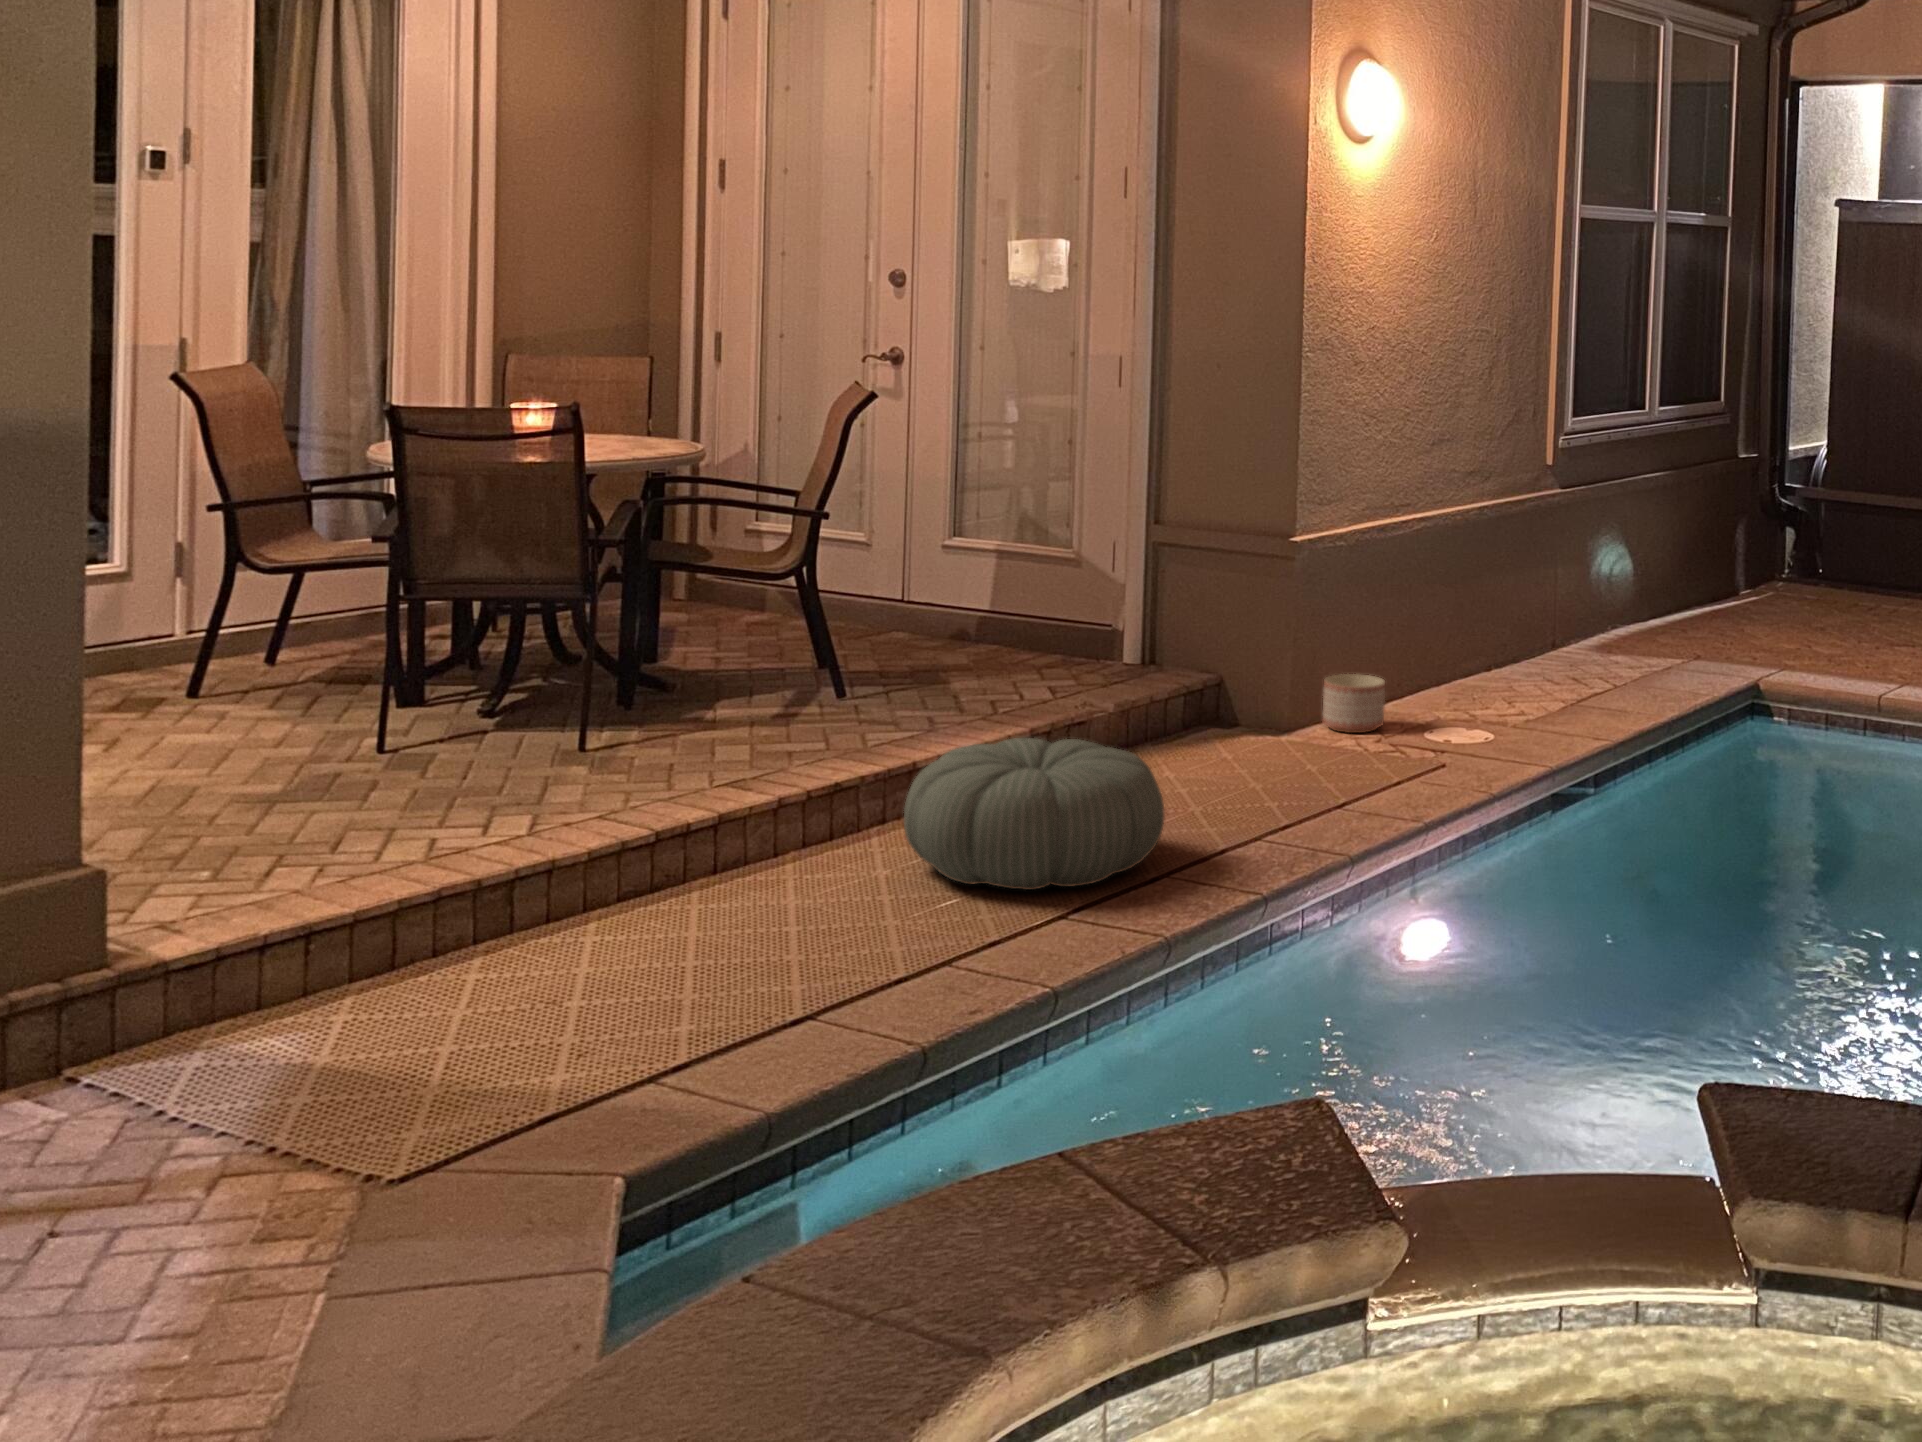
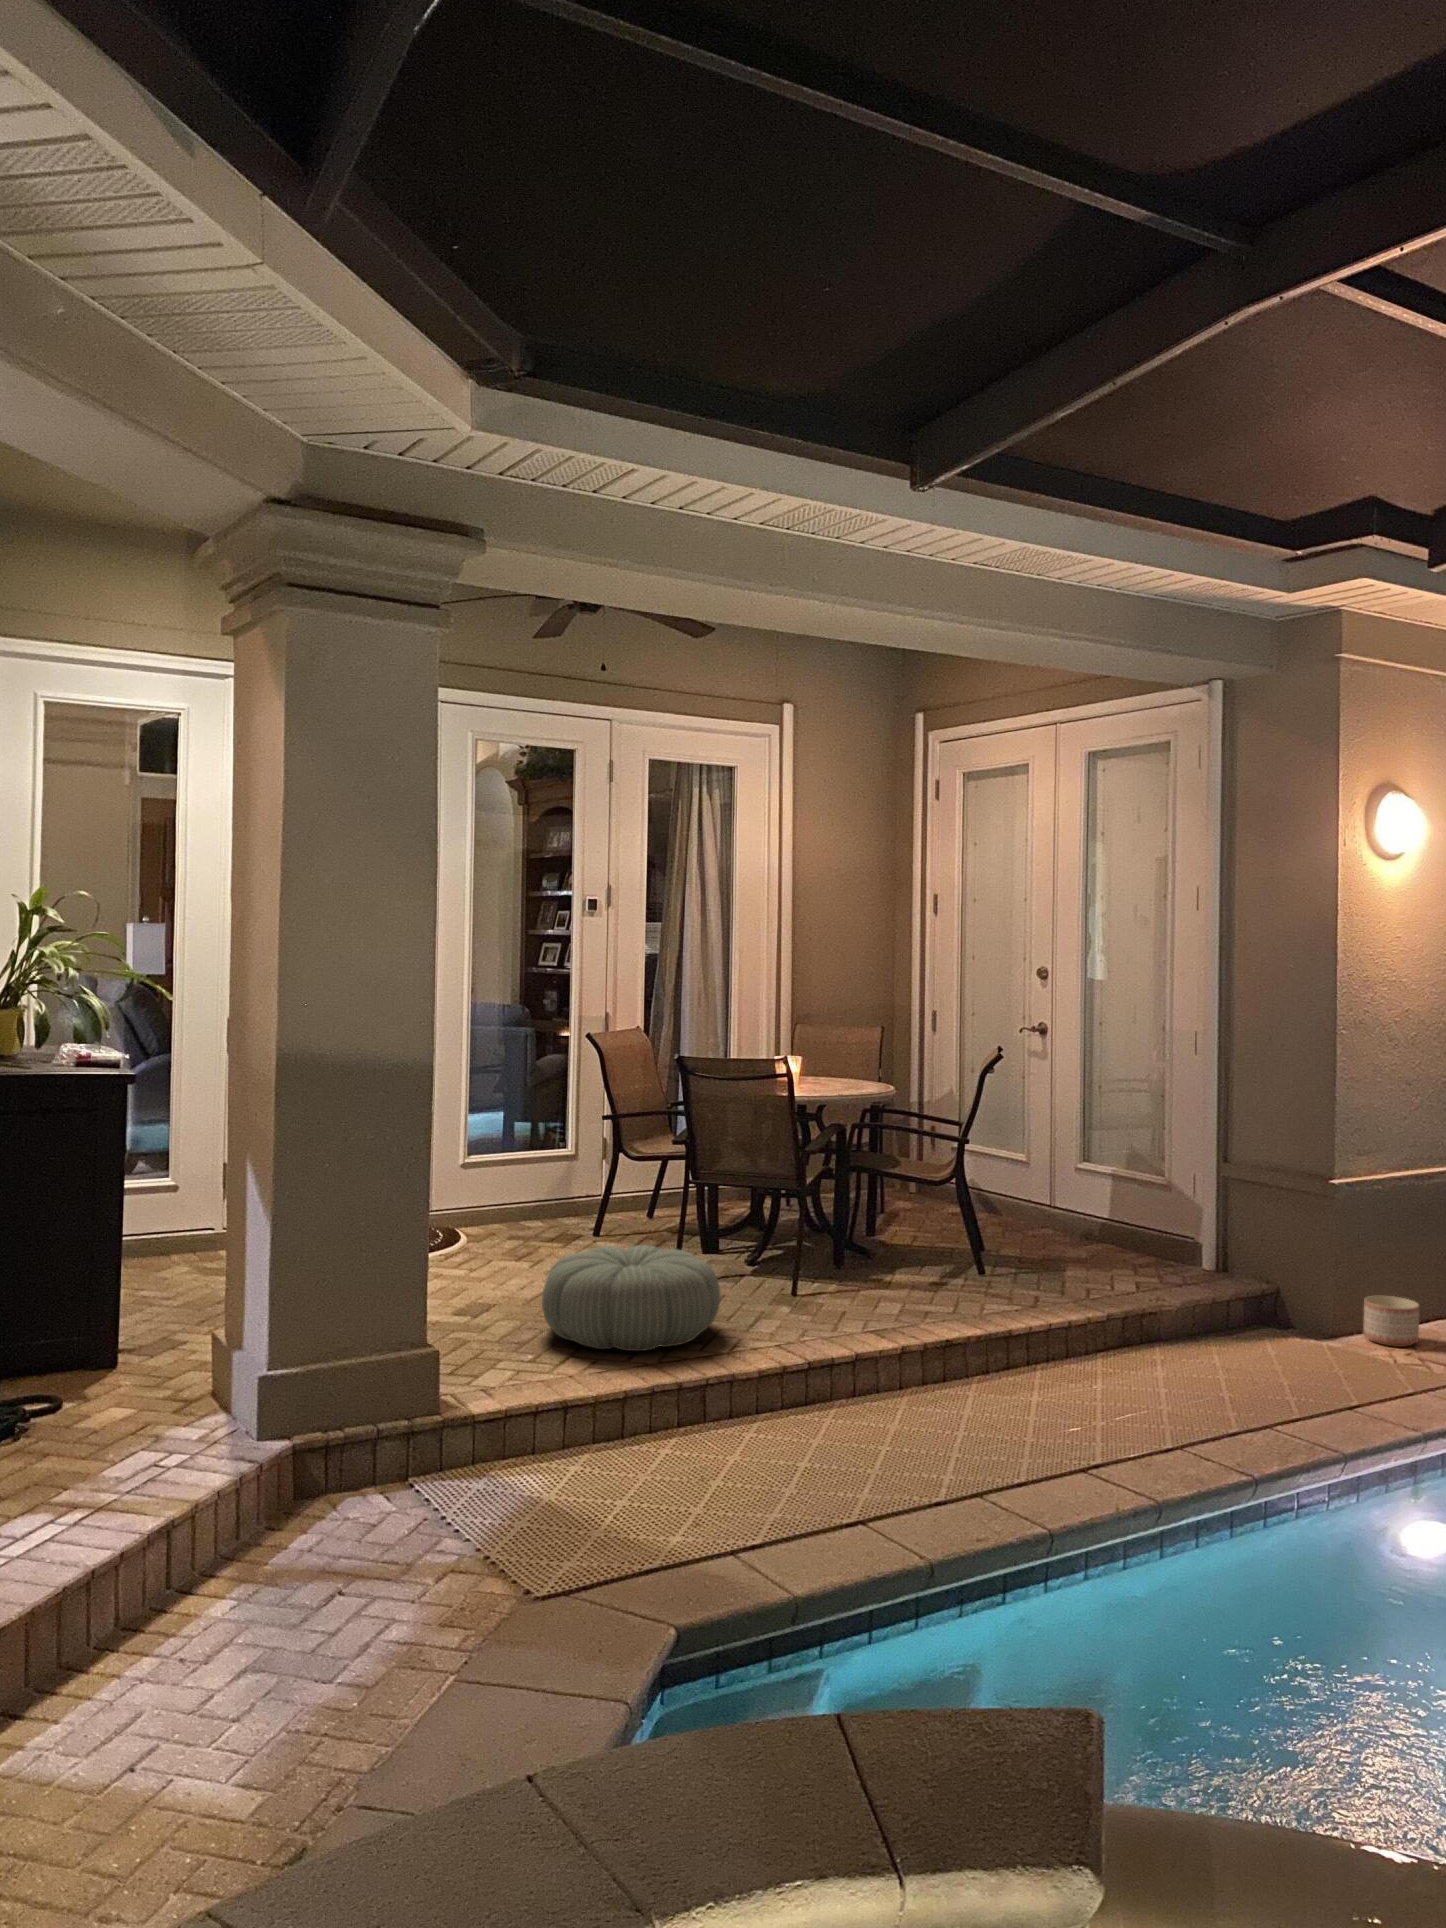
pouf: present [904,738,1164,890] -> present [542,1245,720,1351]

